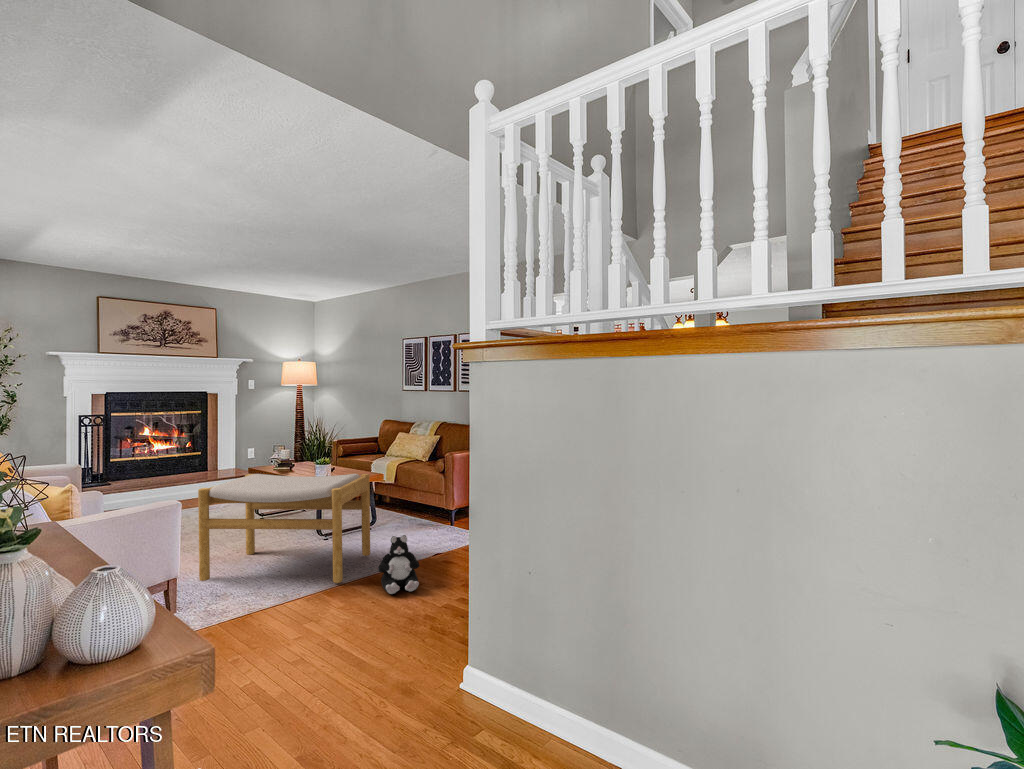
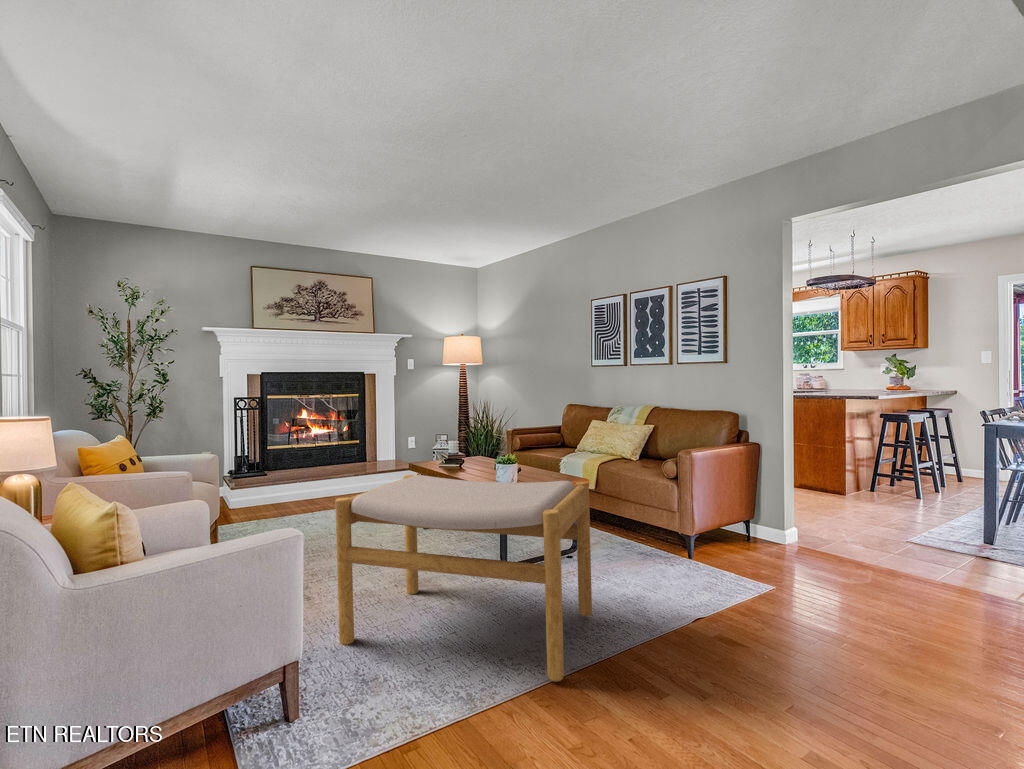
plush toy: present [378,535,419,594] -> none [633,606,725,731]

